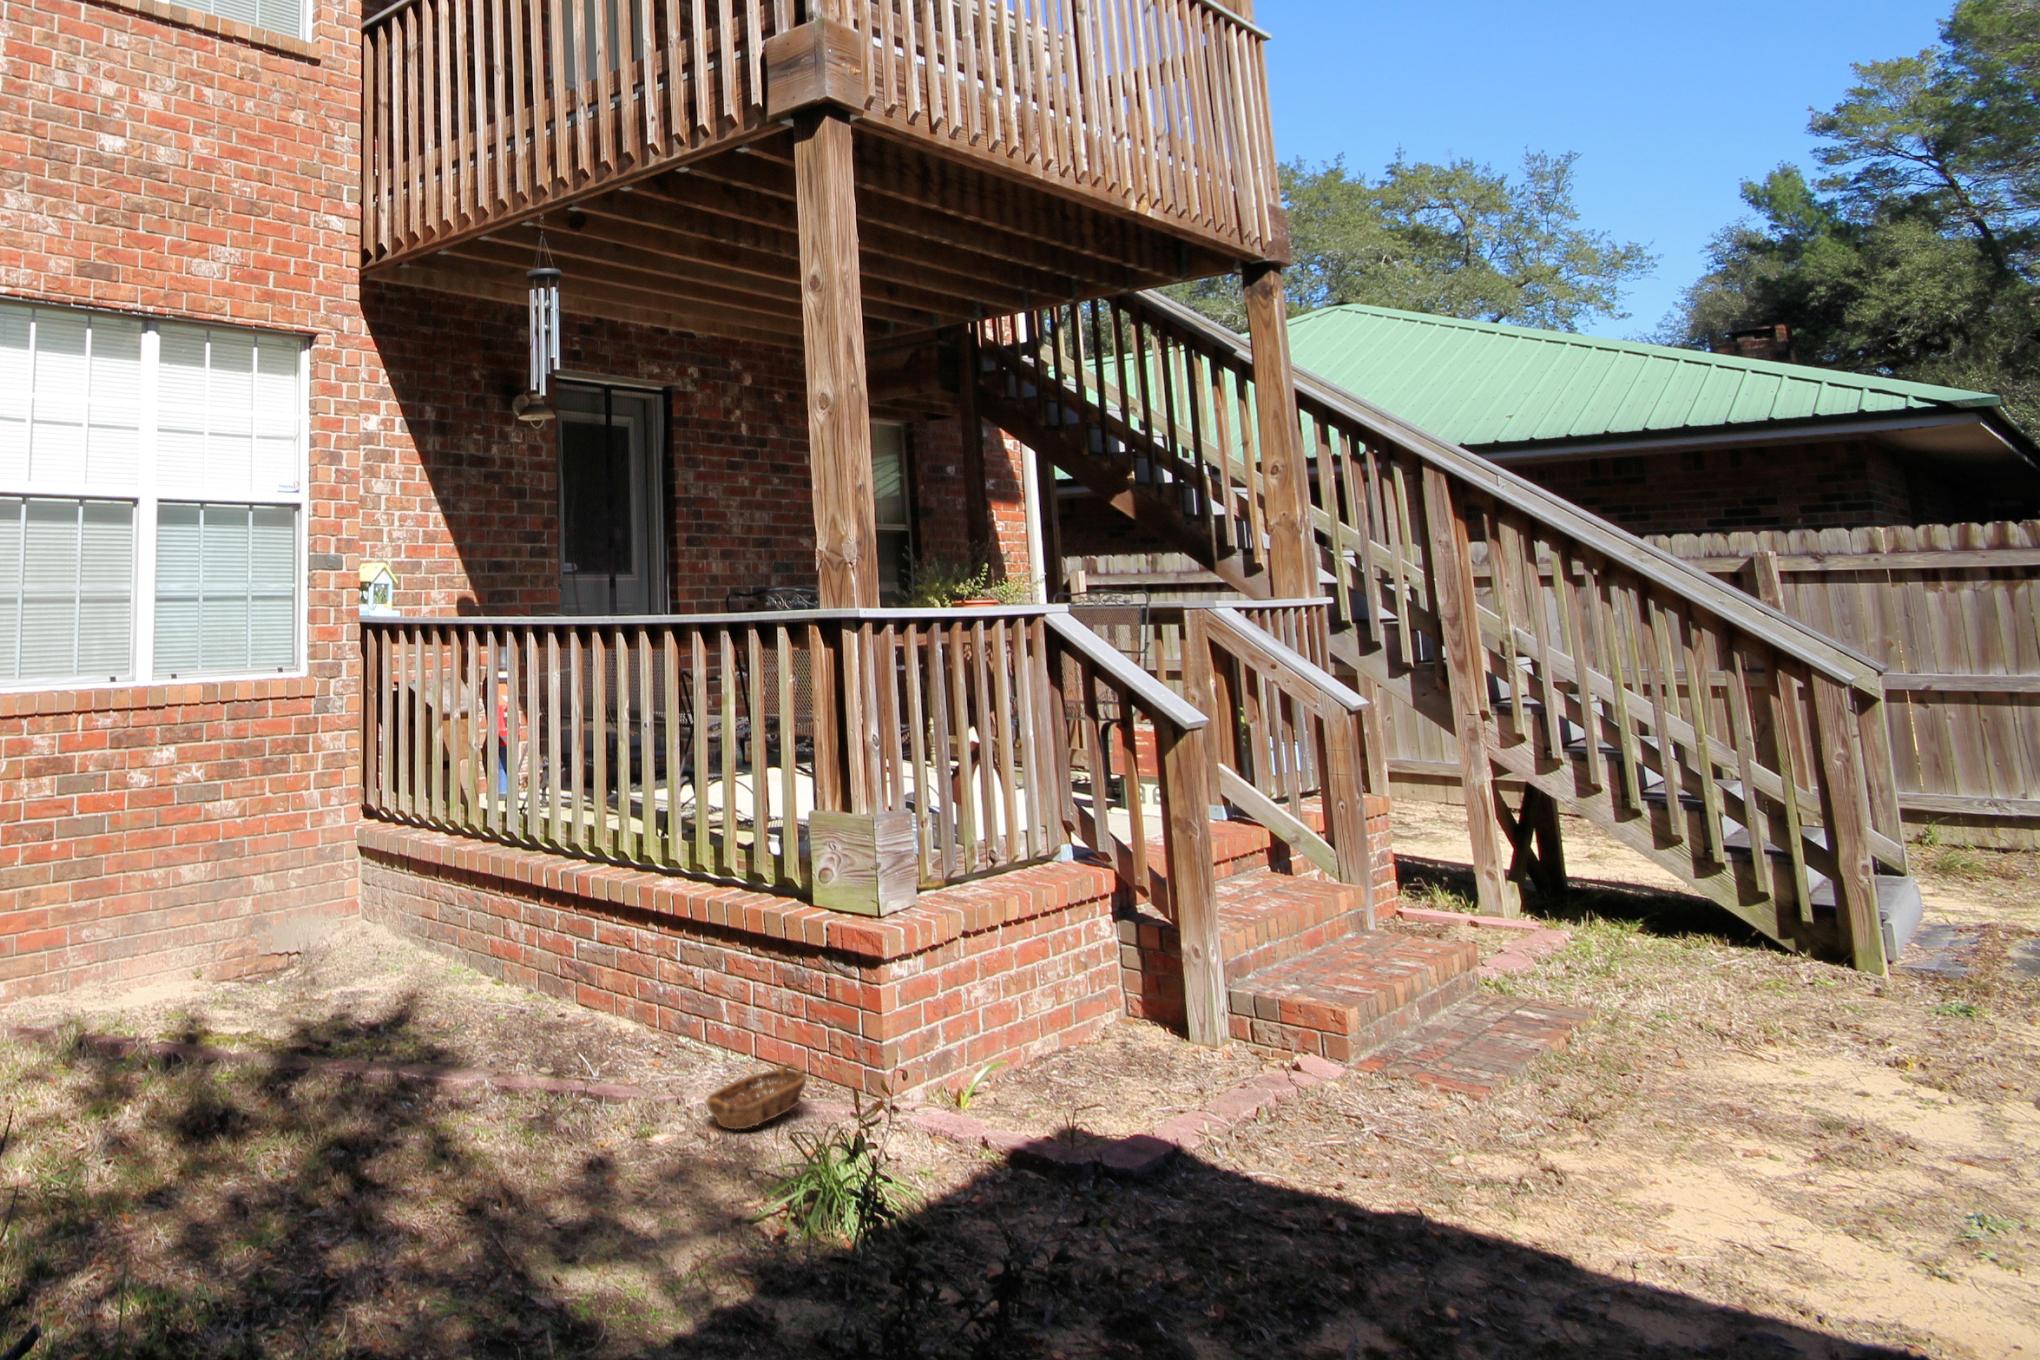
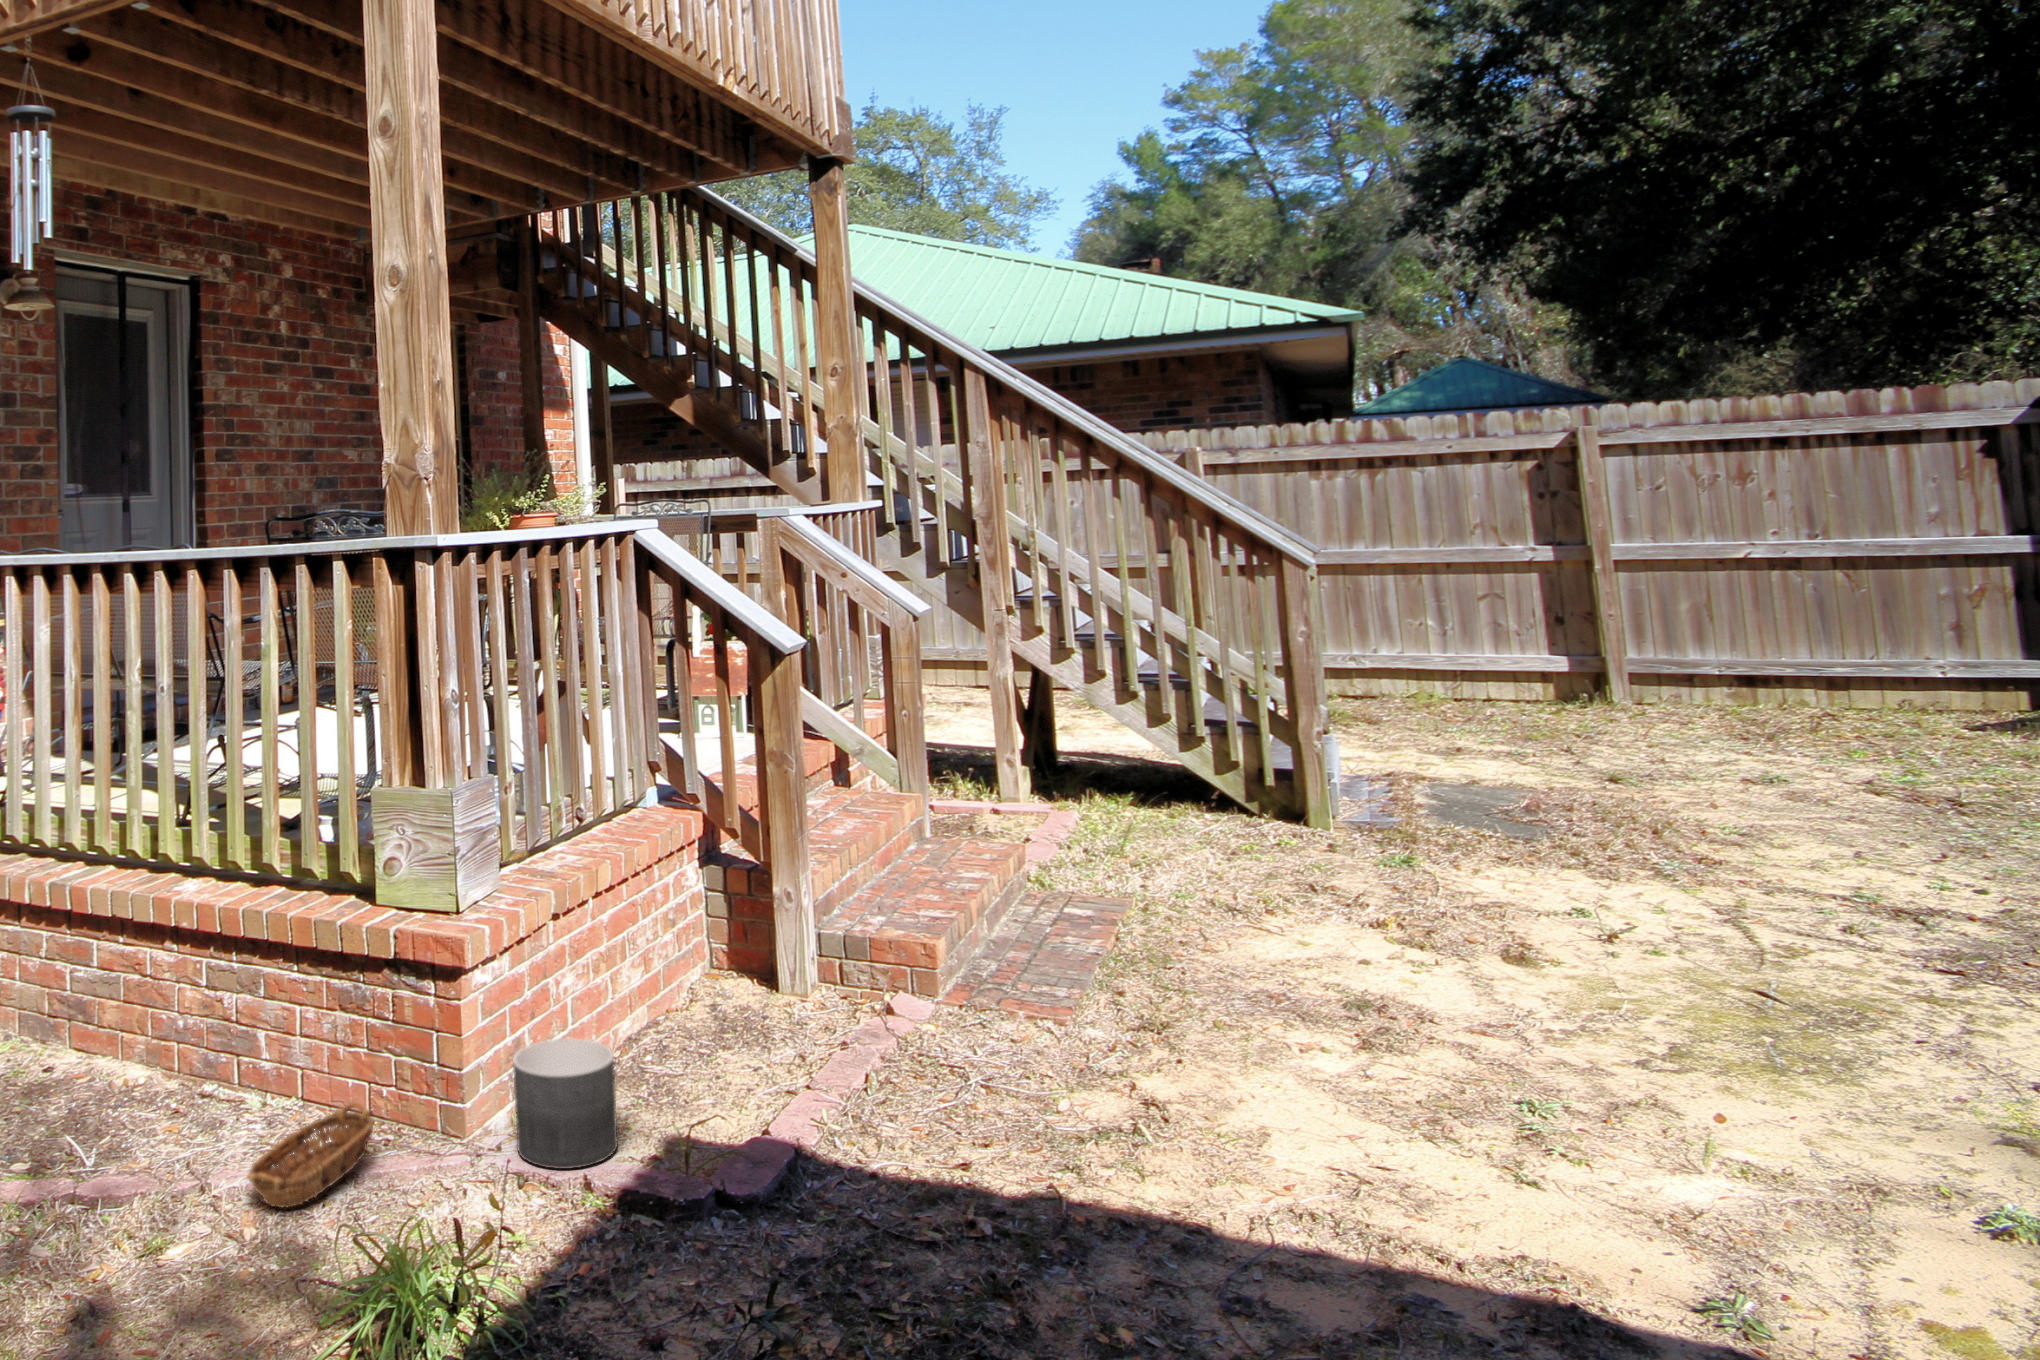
planter: none [922,1034,1014,1137] -> present [513,1038,618,1169]

